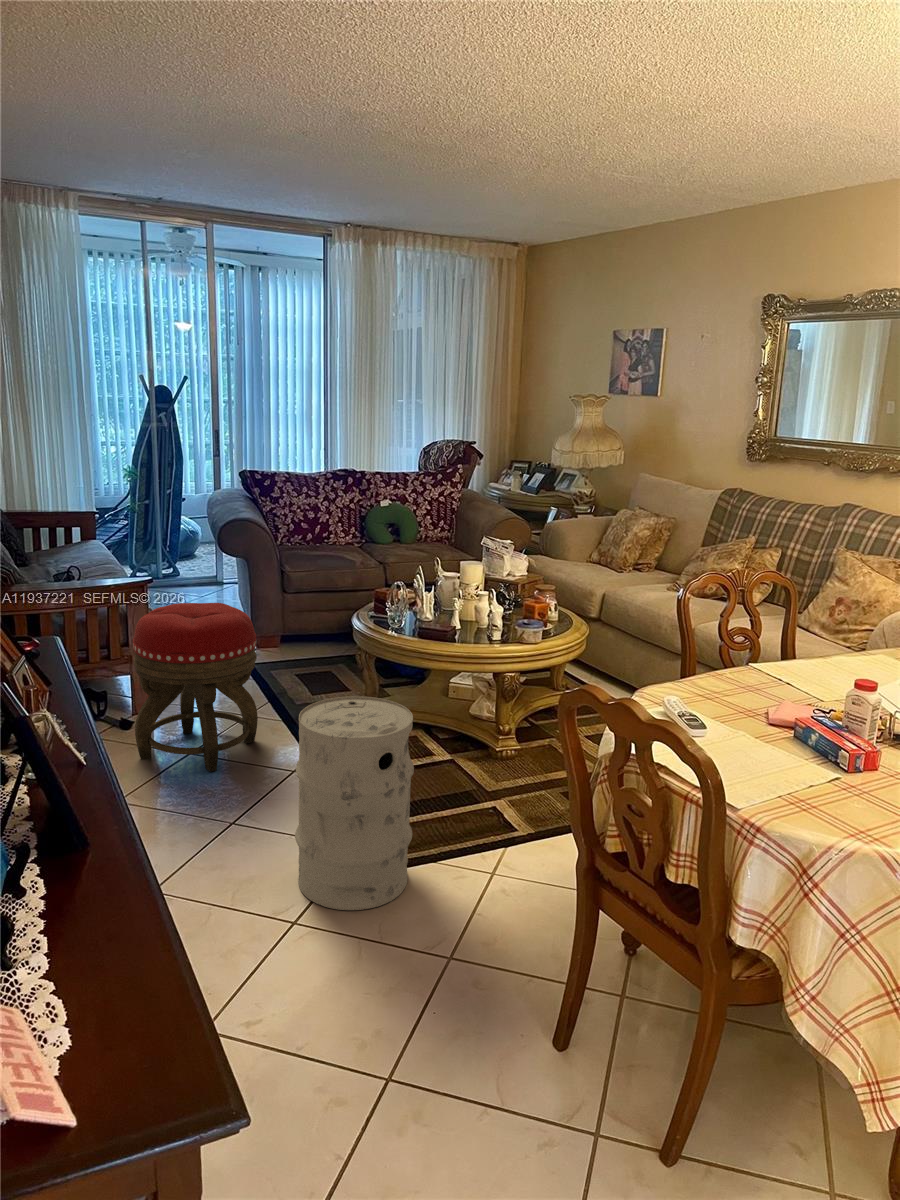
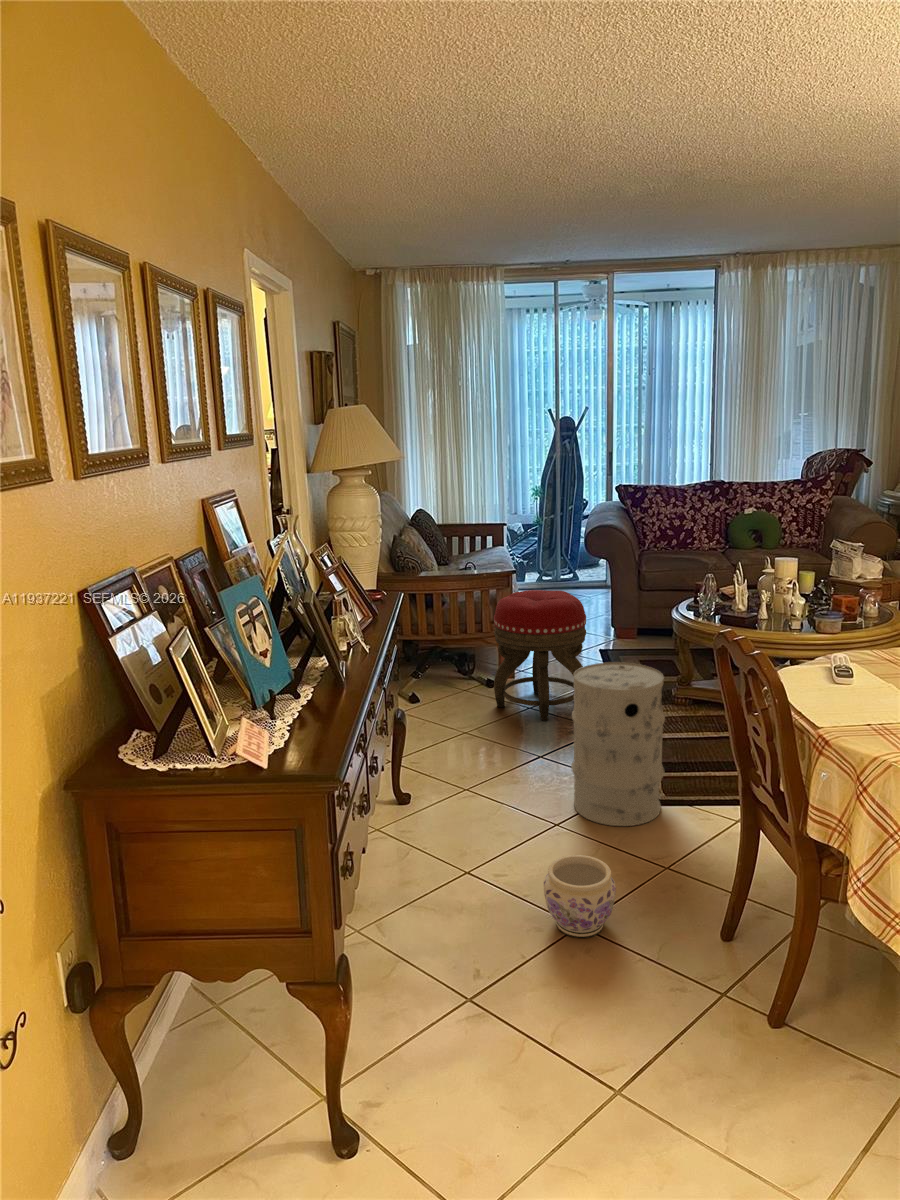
planter: none [337,981,436,1105] -> present [544,855,616,938]

